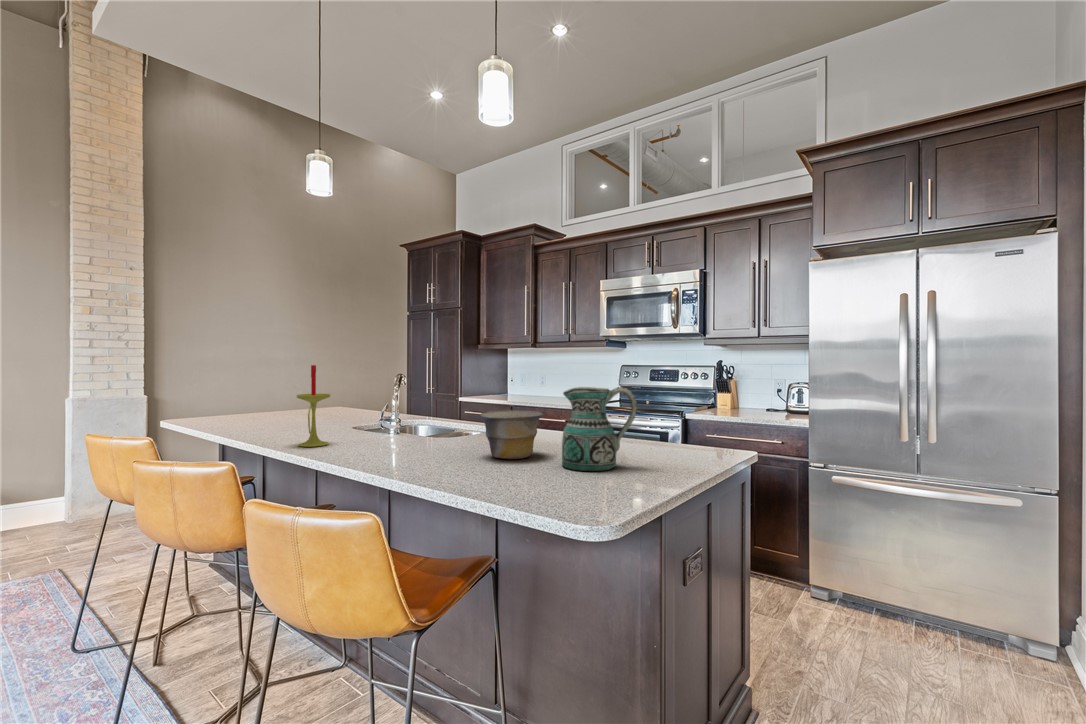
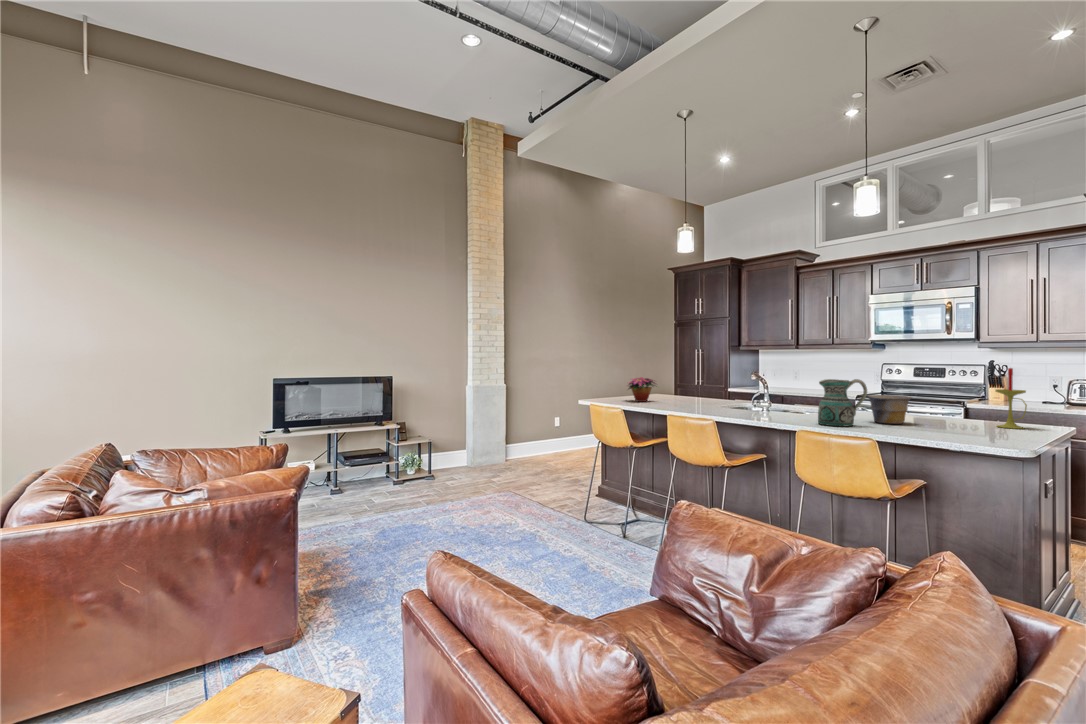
candle: present [297,365,330,447] -> present [996,368,1027,429]
flower arrangement: none [232,382,294,420] -> present [629,377,656,402]
ceramic pitcher: present [562,387,637,471] -> present [818,379,867,426]

